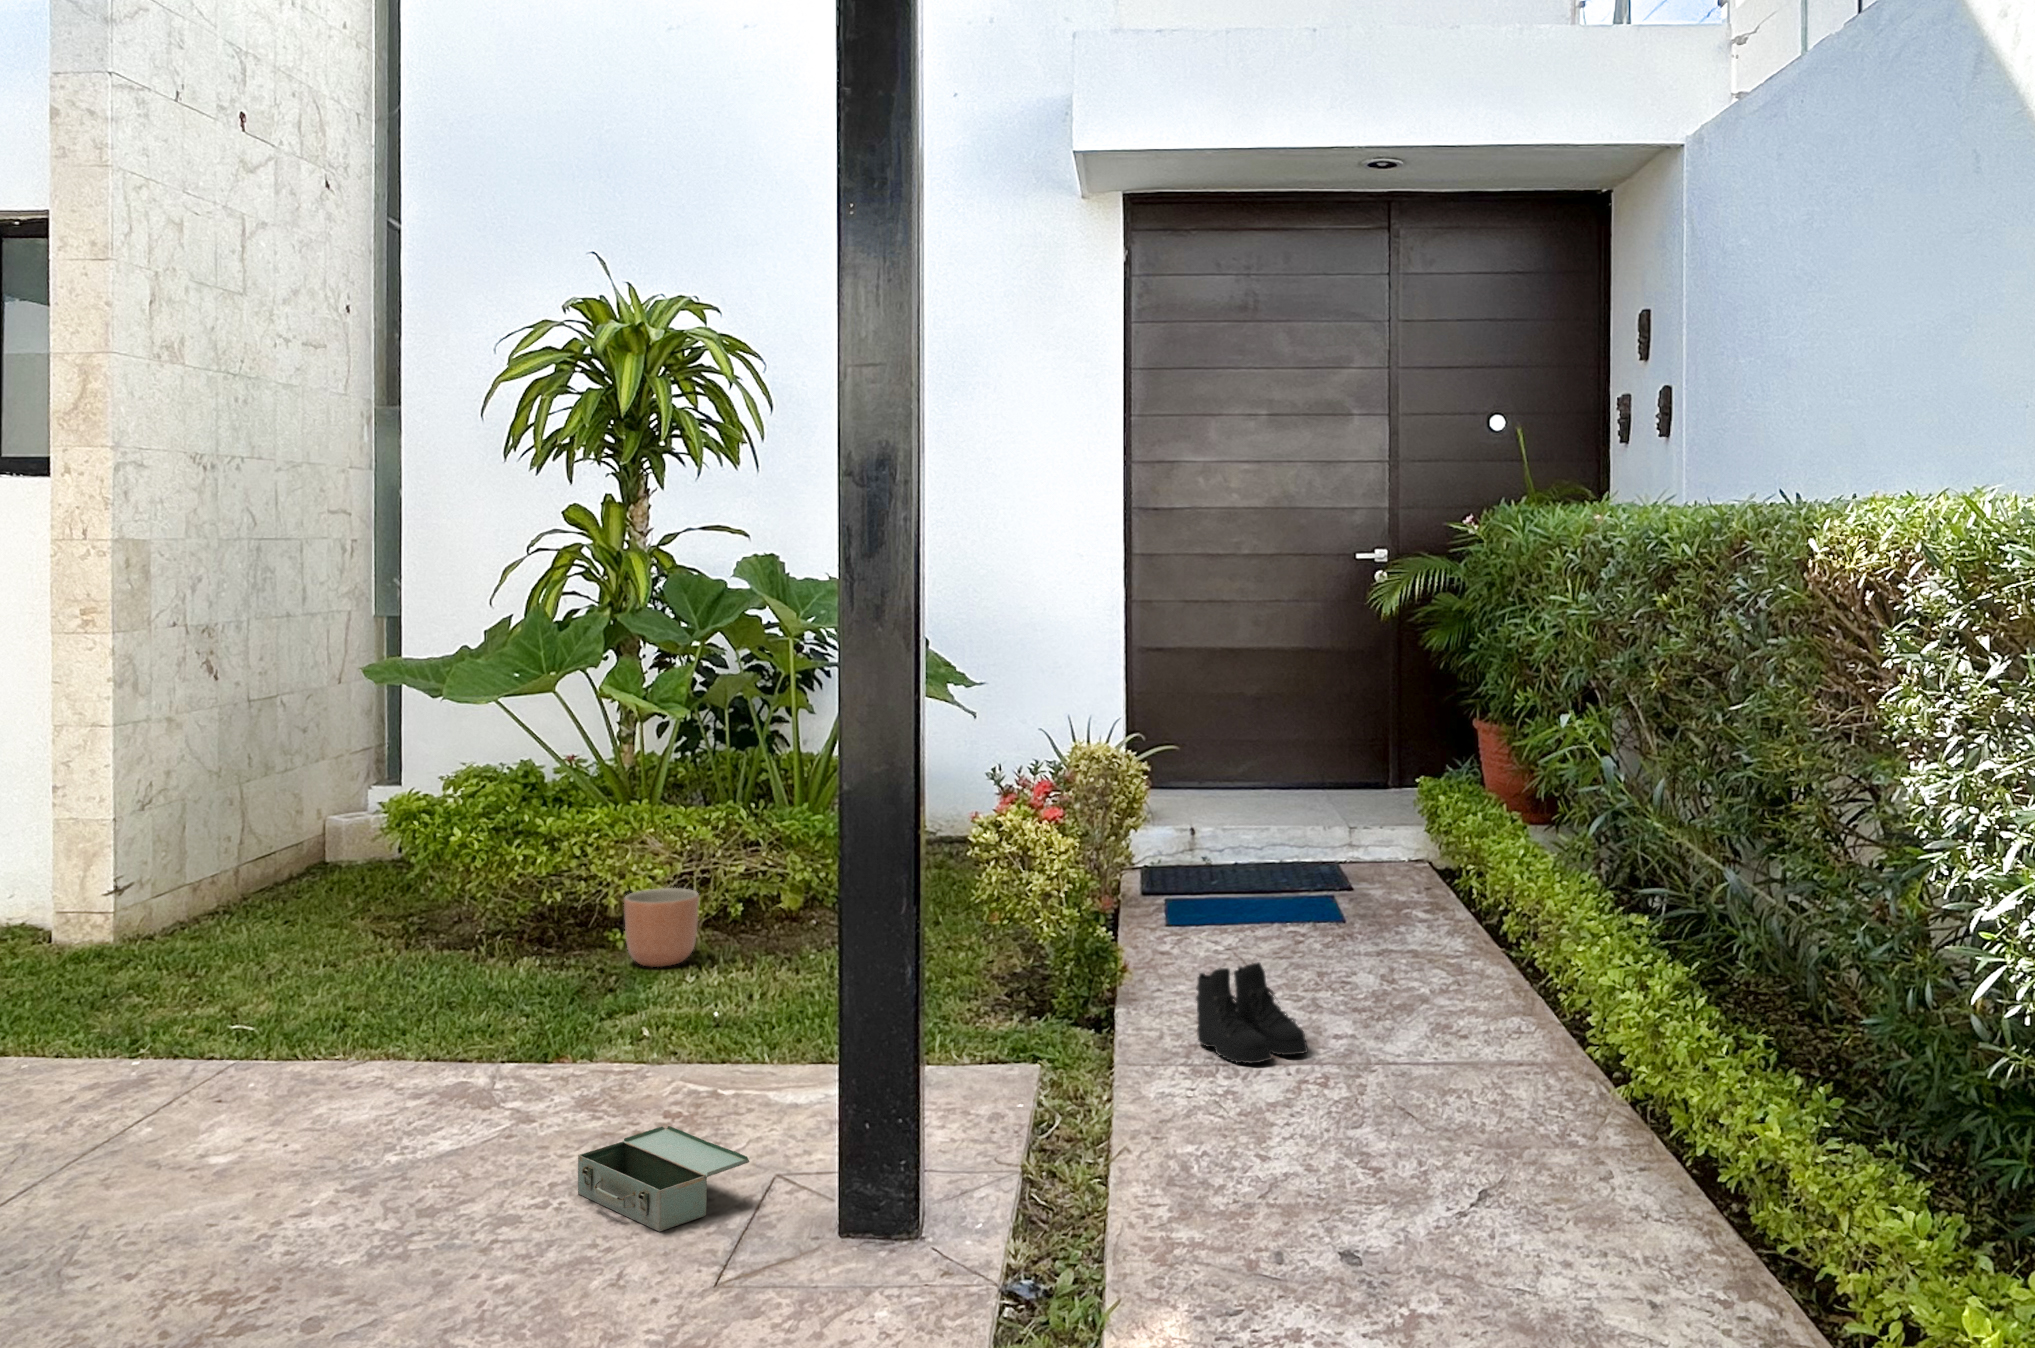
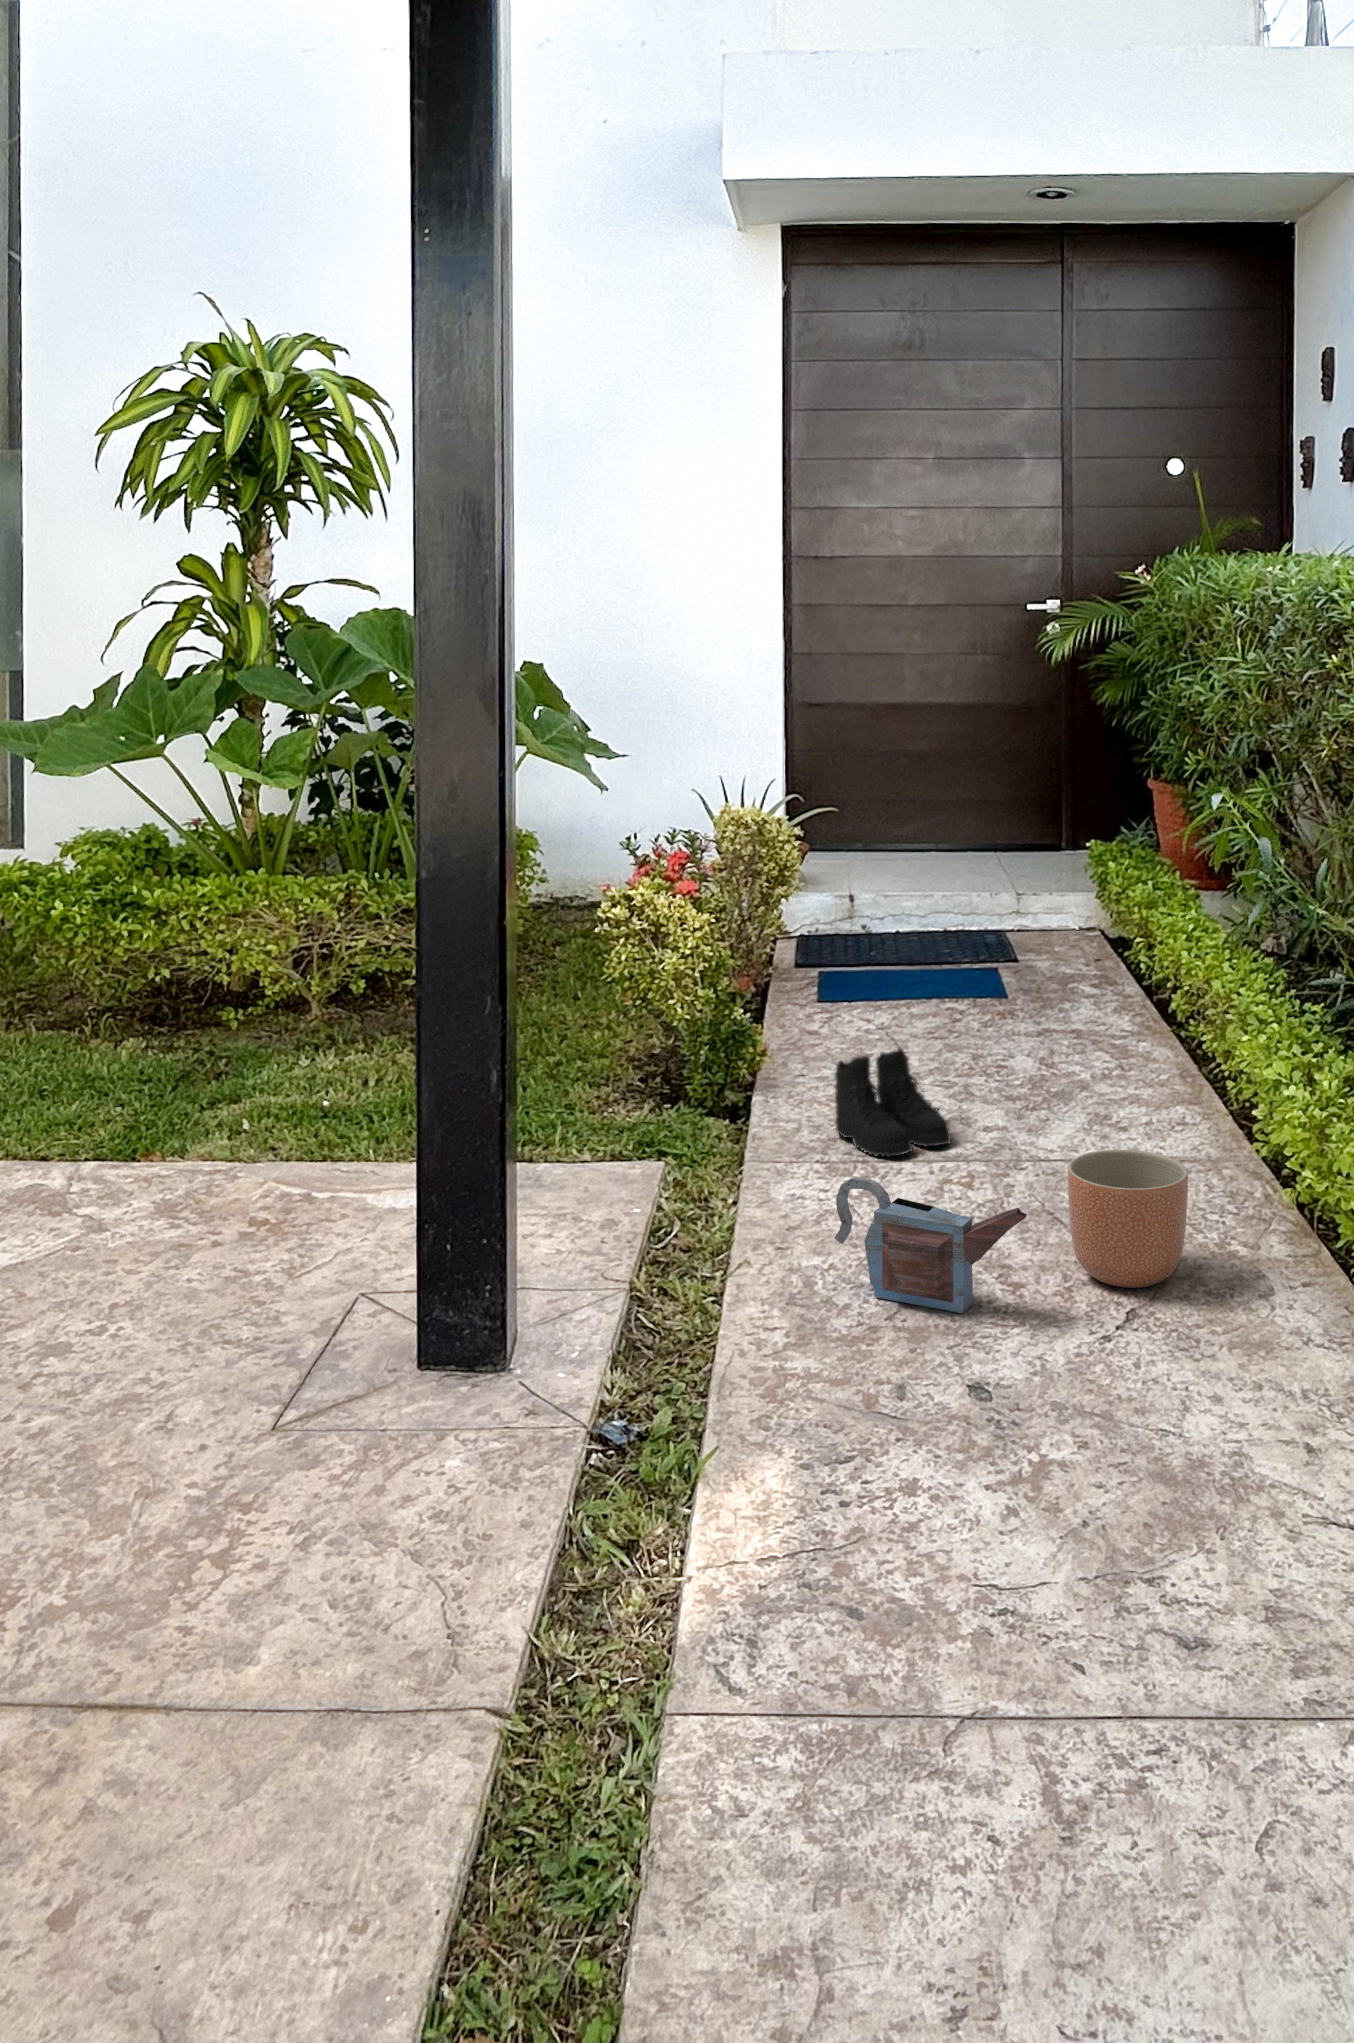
planter: present [624,888,699,967] -> present [1068,1150,1188,1288]
watering can: none [1211,1067,1393,1197] -> present [834,1176,1027,1313]
toolbox: present [578,1126,749,1232] -> none [133,1246,323,1369]

